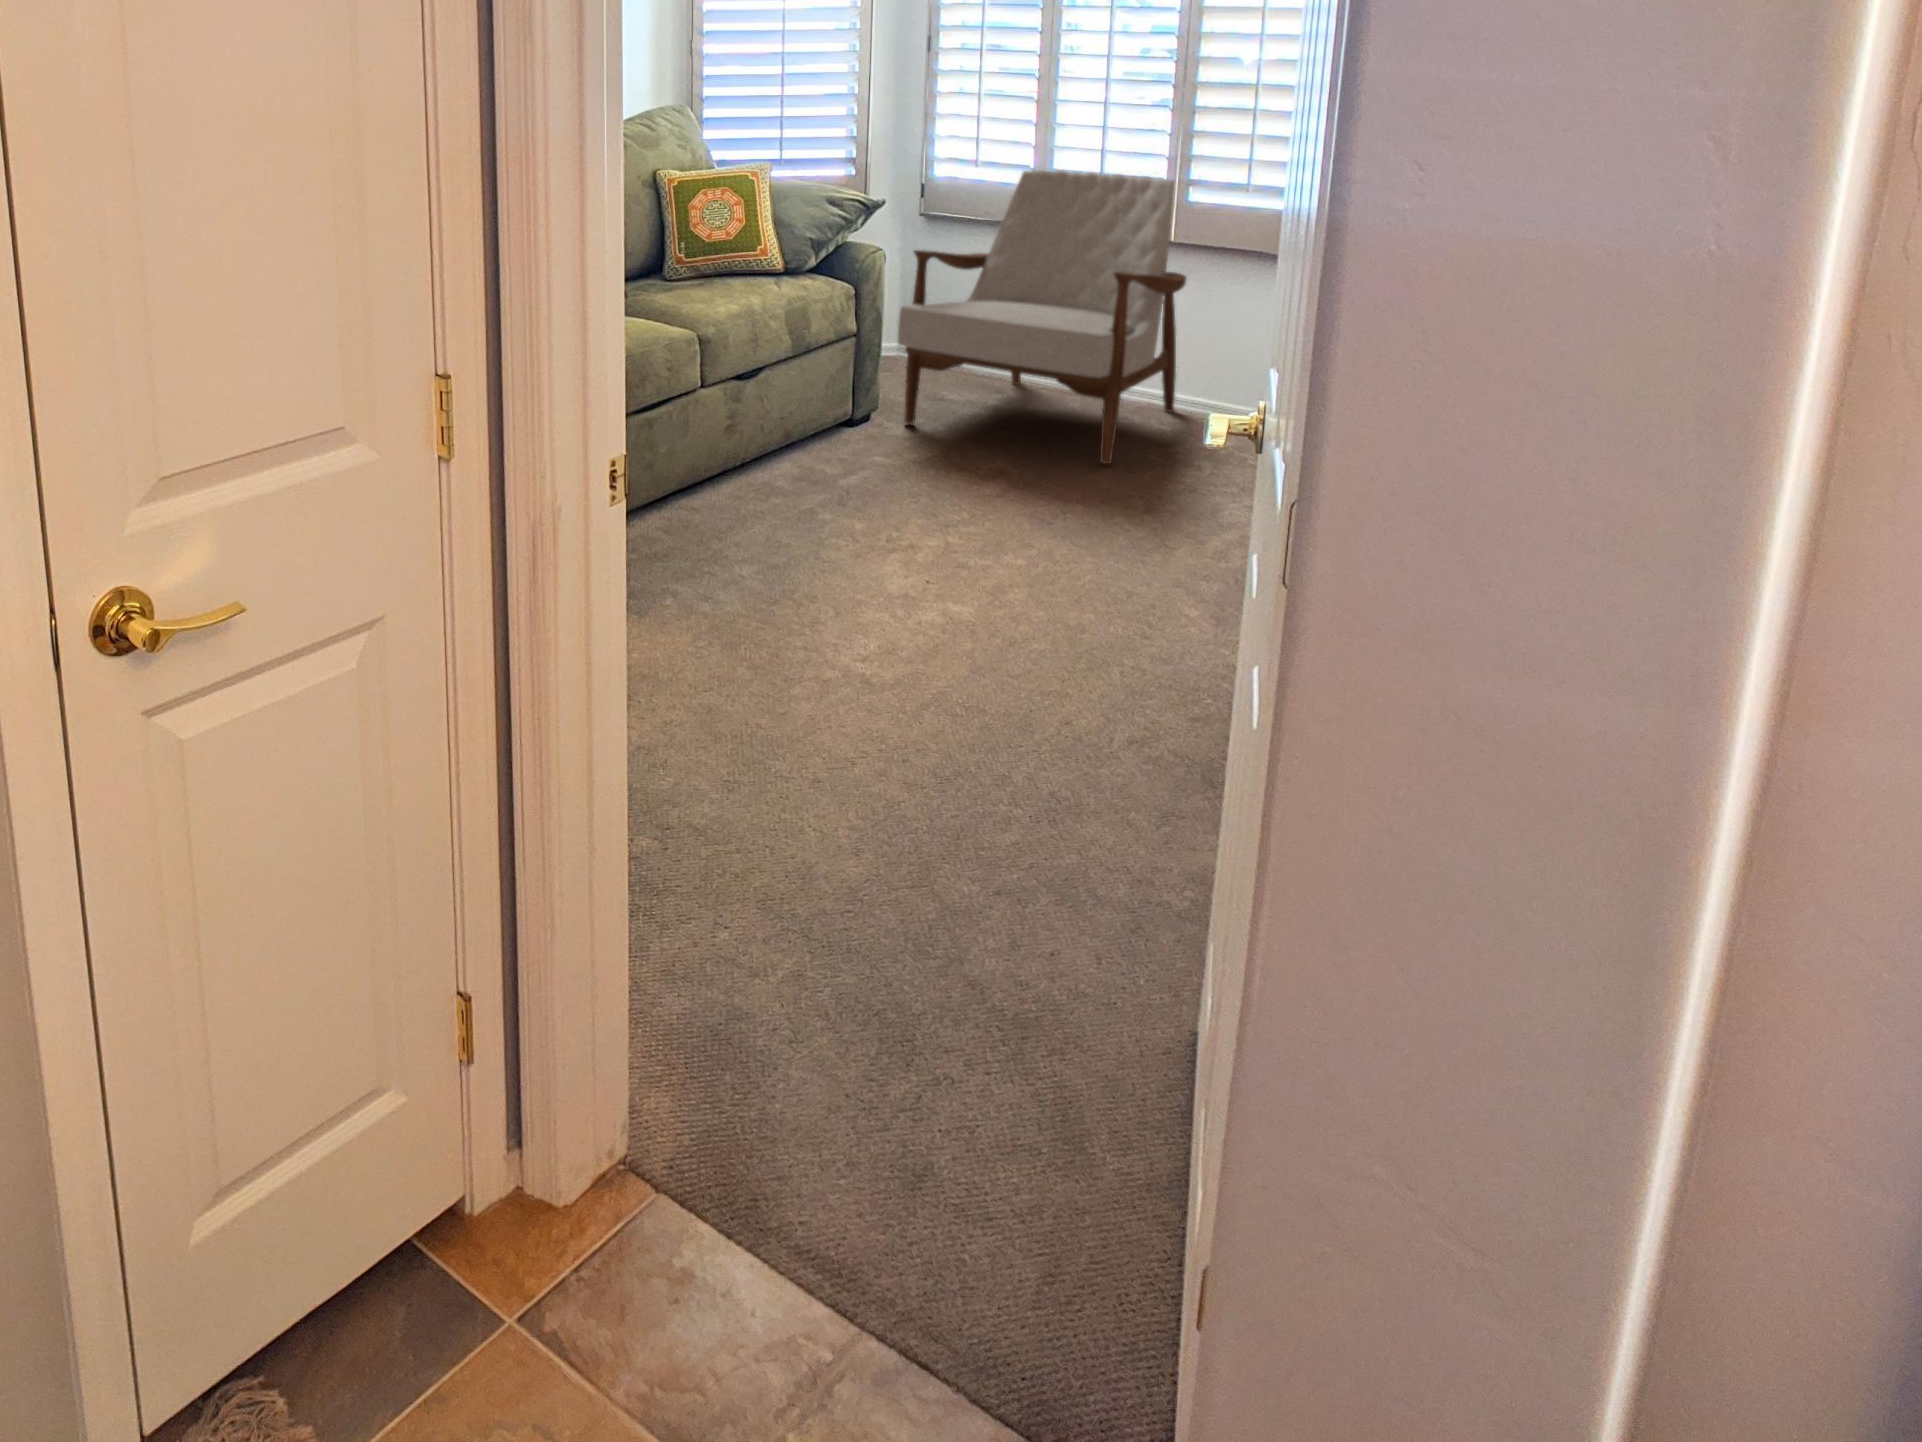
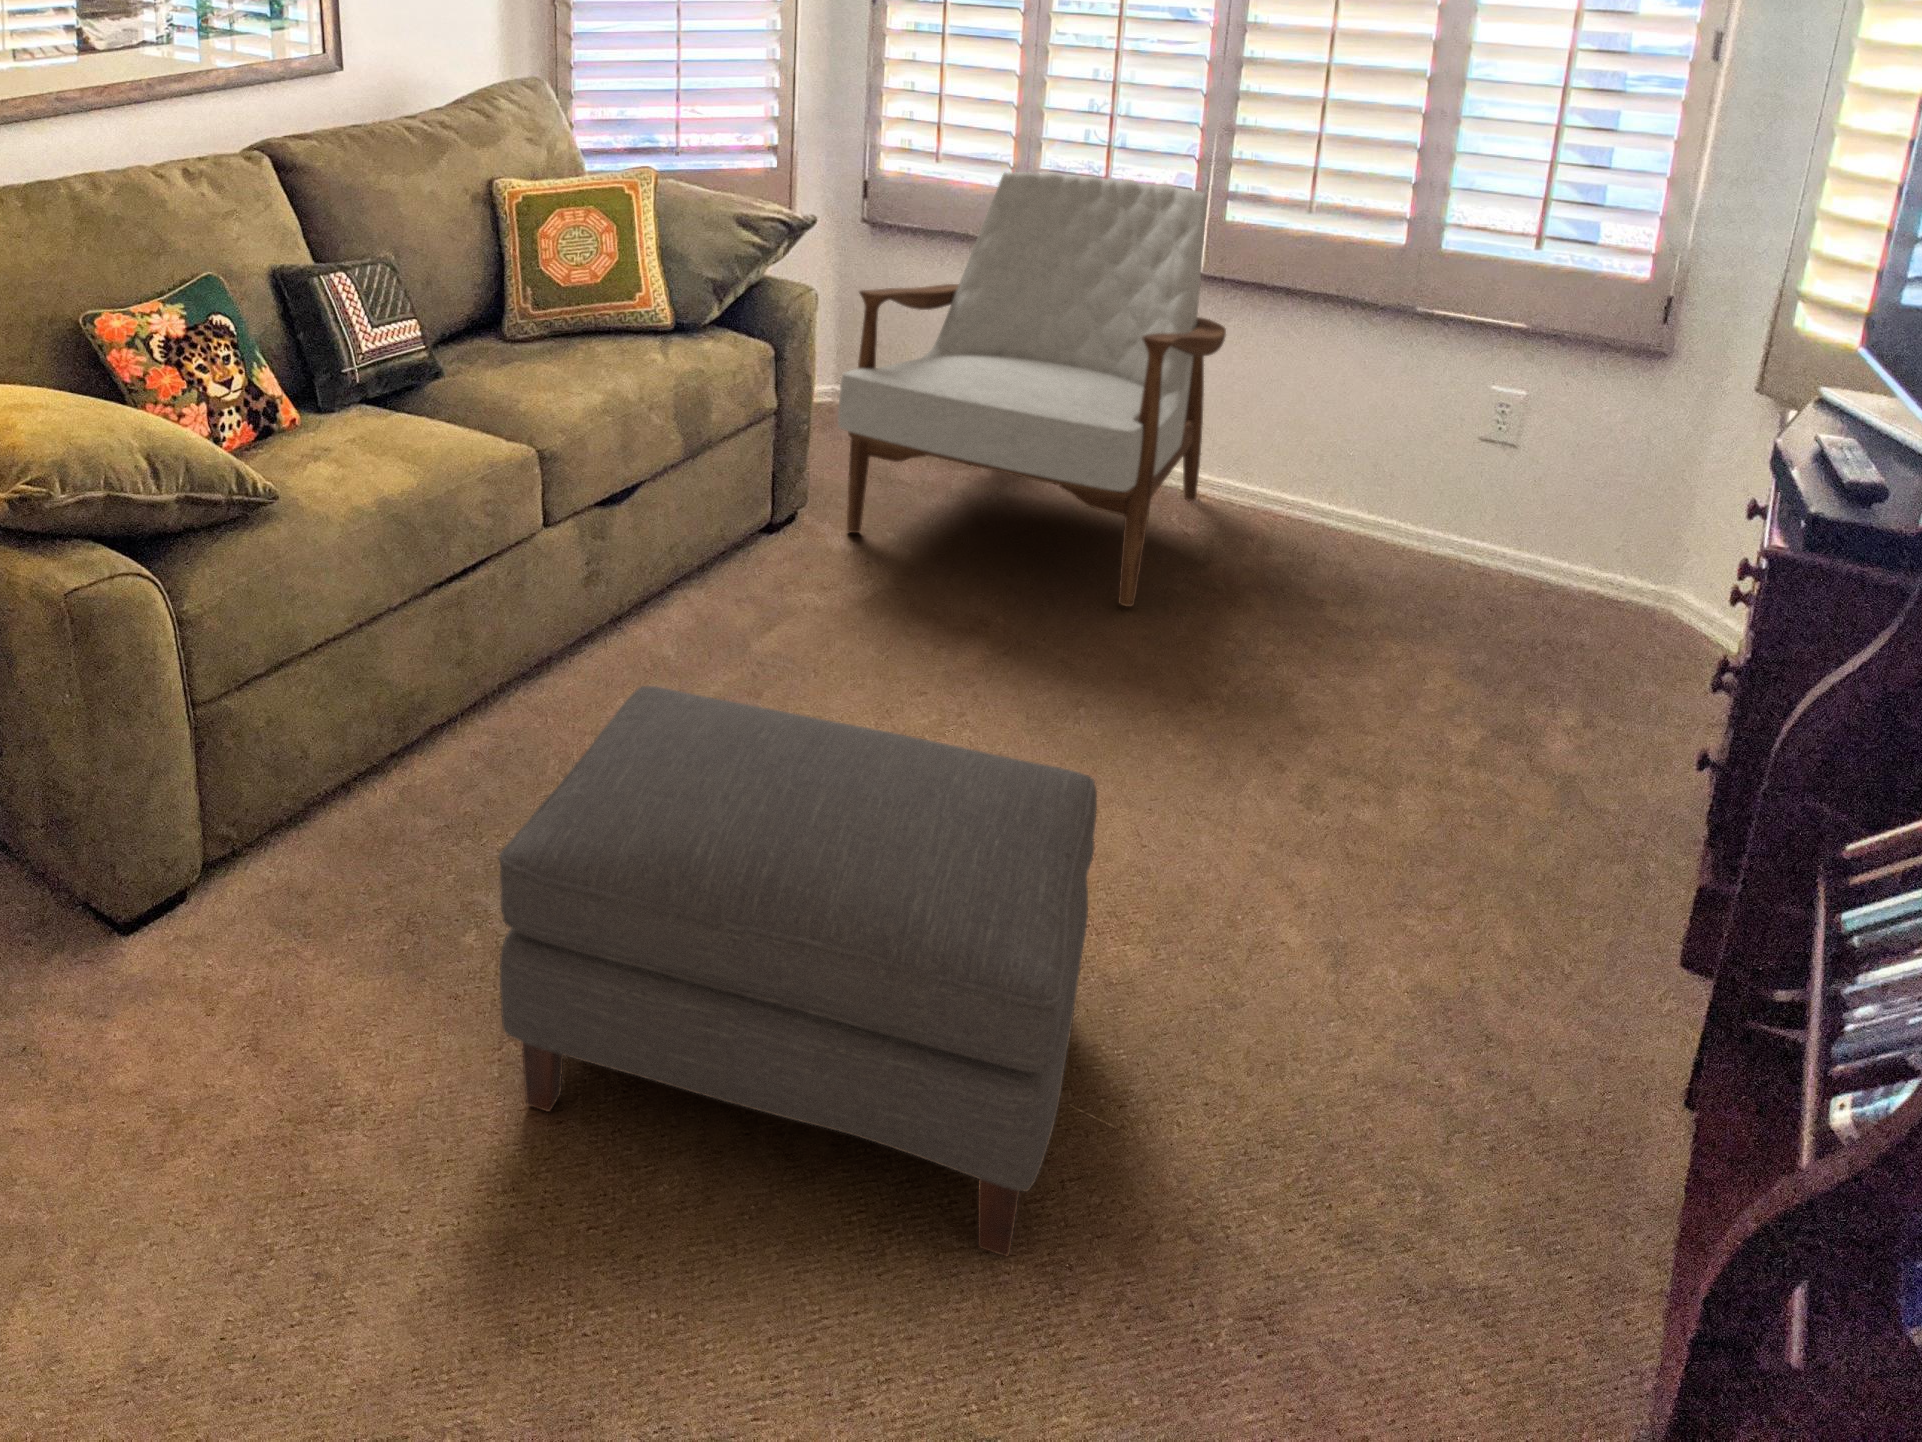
ottoman: none [705,448,1046,700] -> present [498,686,1097,1256]

